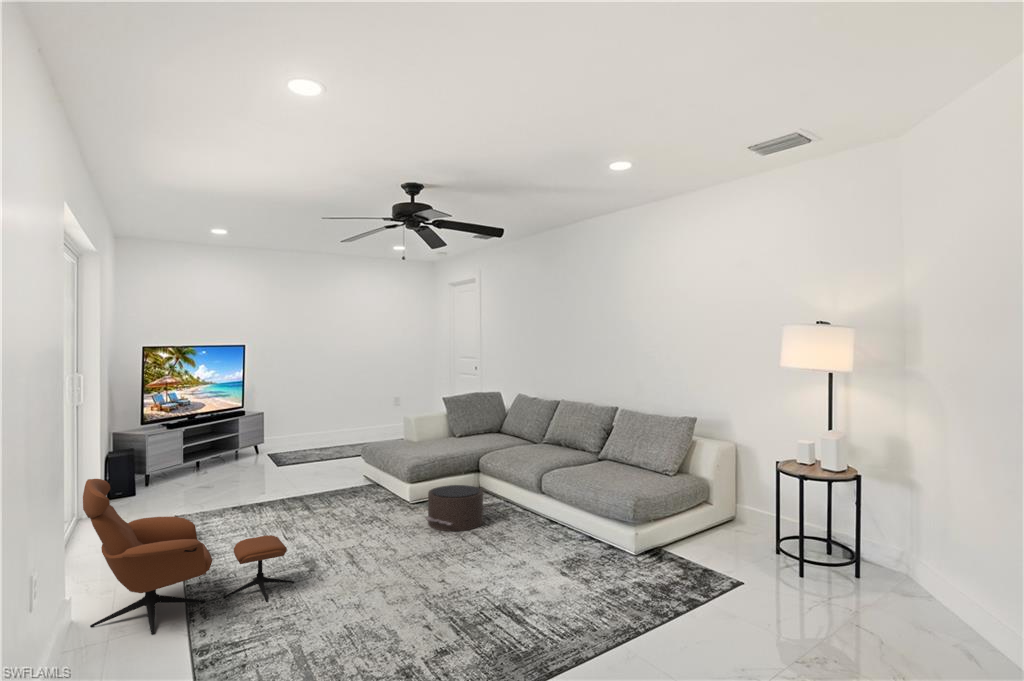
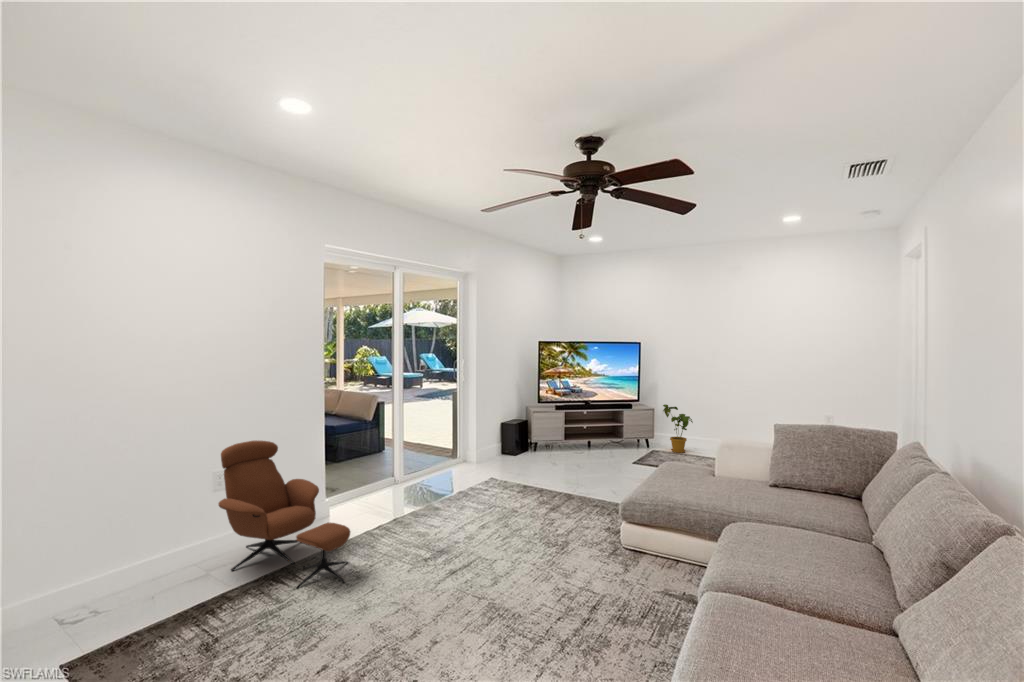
house plant: none [272,407,303,453] -> present [663,404,693,453]
pouf: present [426,485,494,531] -> none [541,544,648,629]

